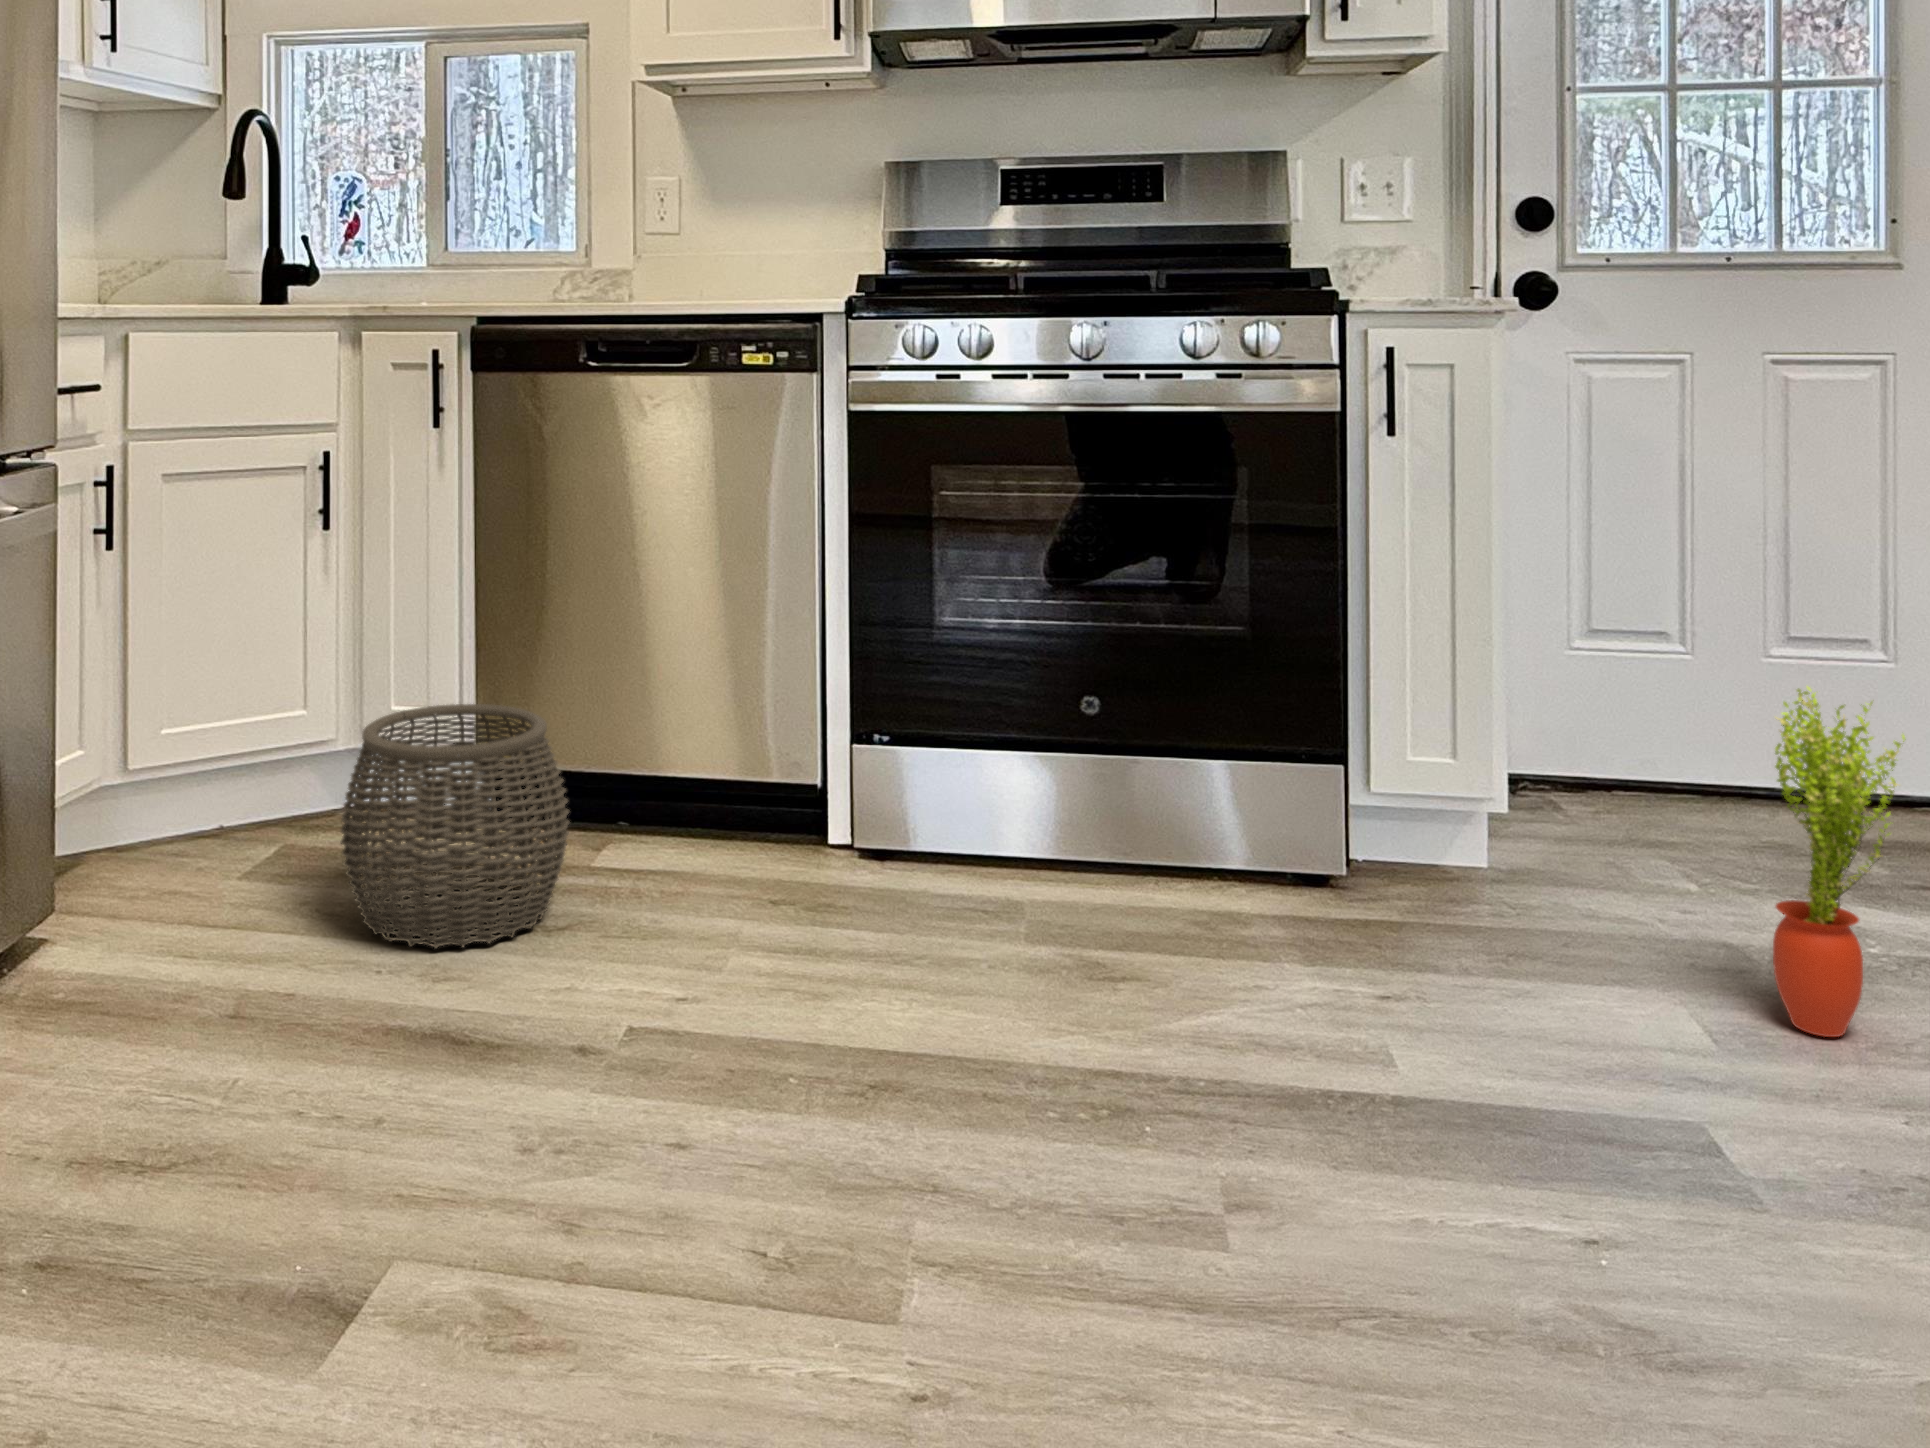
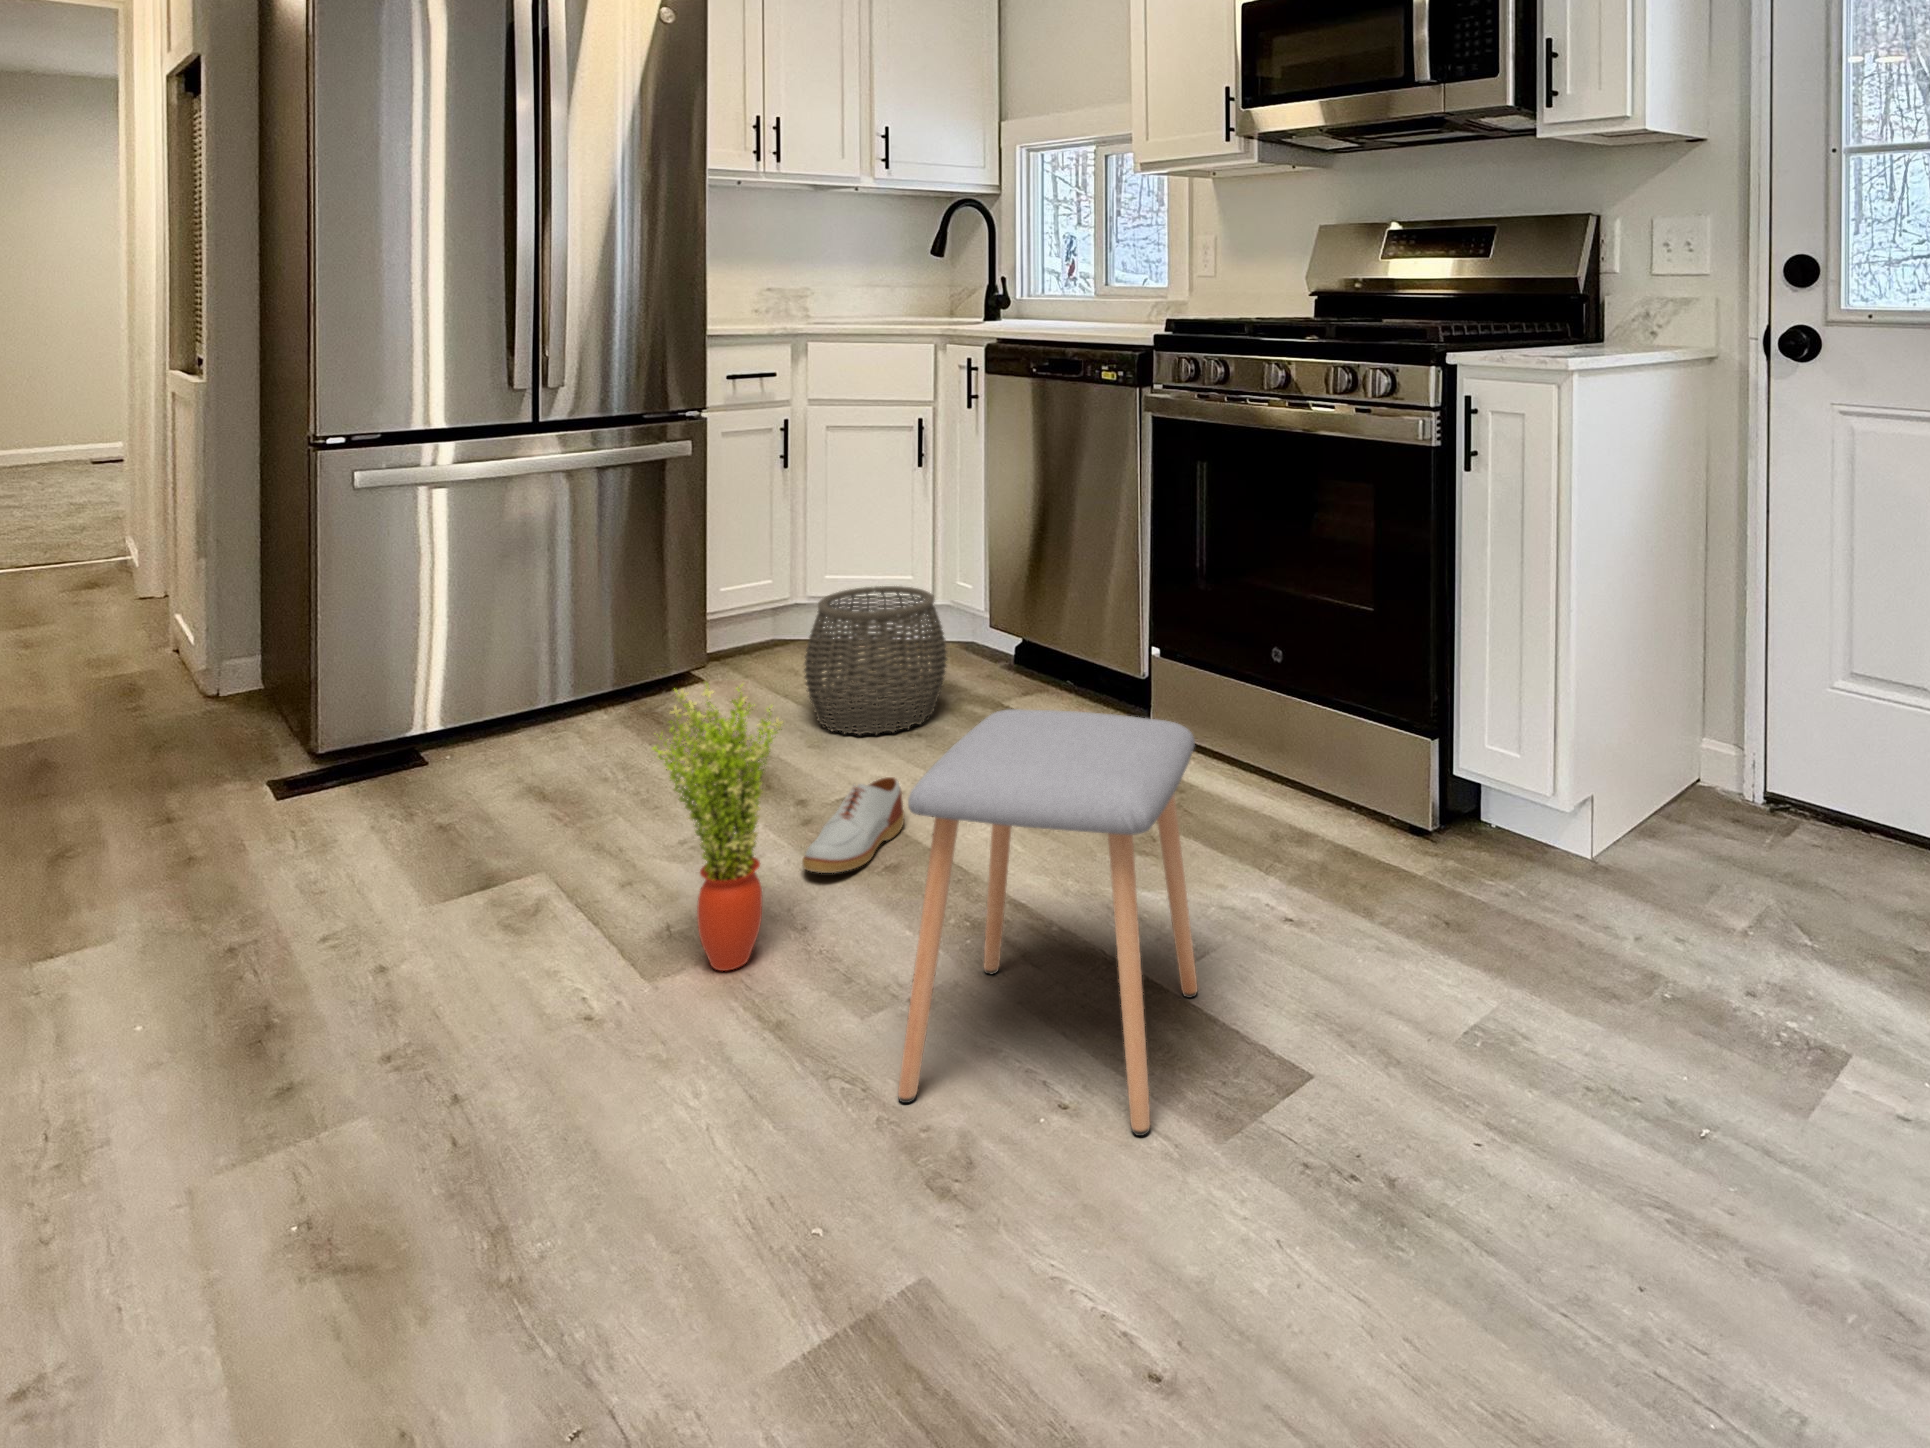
potted plant: present [1773,687,1906,1037] -> present [653,682,783,971]
stool: none [1259,750,1755,1319] -> present [898,709,1198,1136]
shoe: none [756,962,889,1118] -> present [802,777,904,873]

